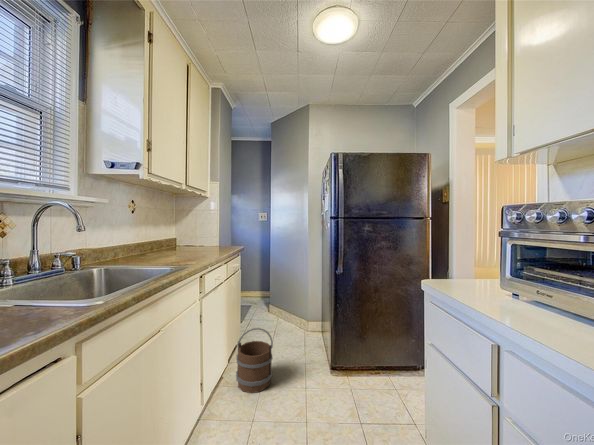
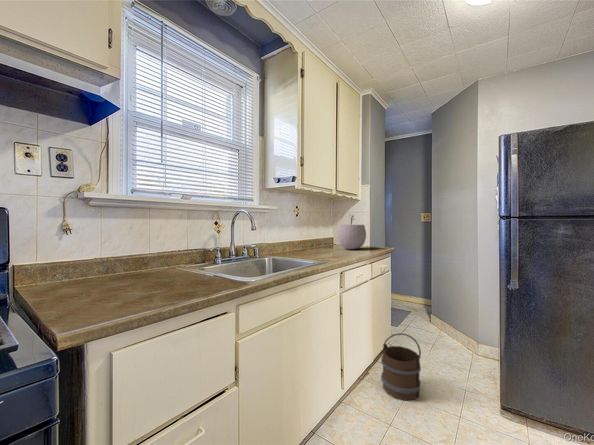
plant pot: none [186,212,218,250] -> present [337,216,366,249]

